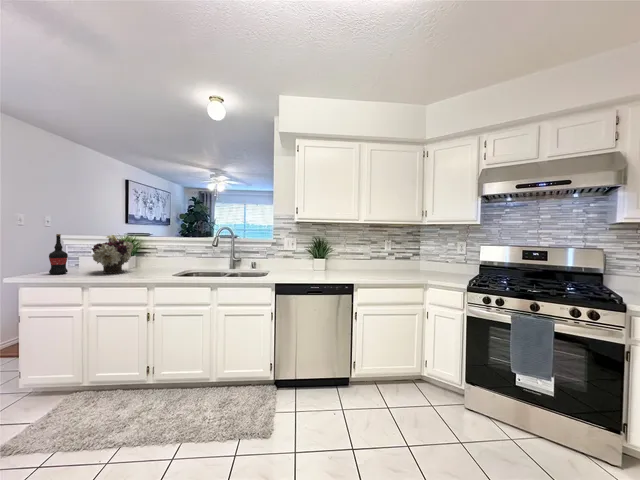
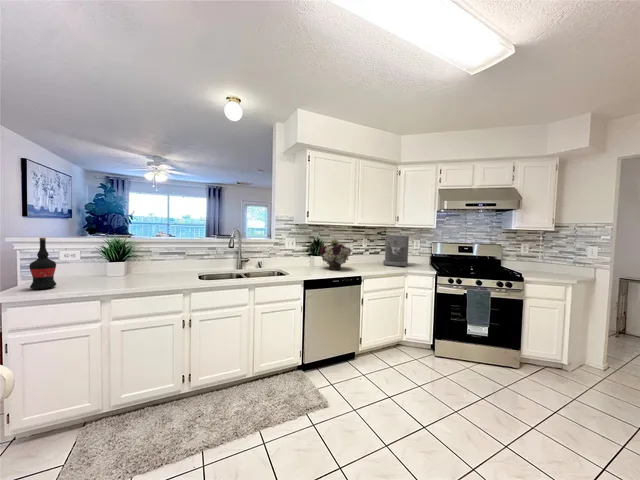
flower arrangement: present [92,235,133,274] -> present [320,239,351,270]
coffee maker: none [406,235,446,277] -> present [383,235,409,267]

